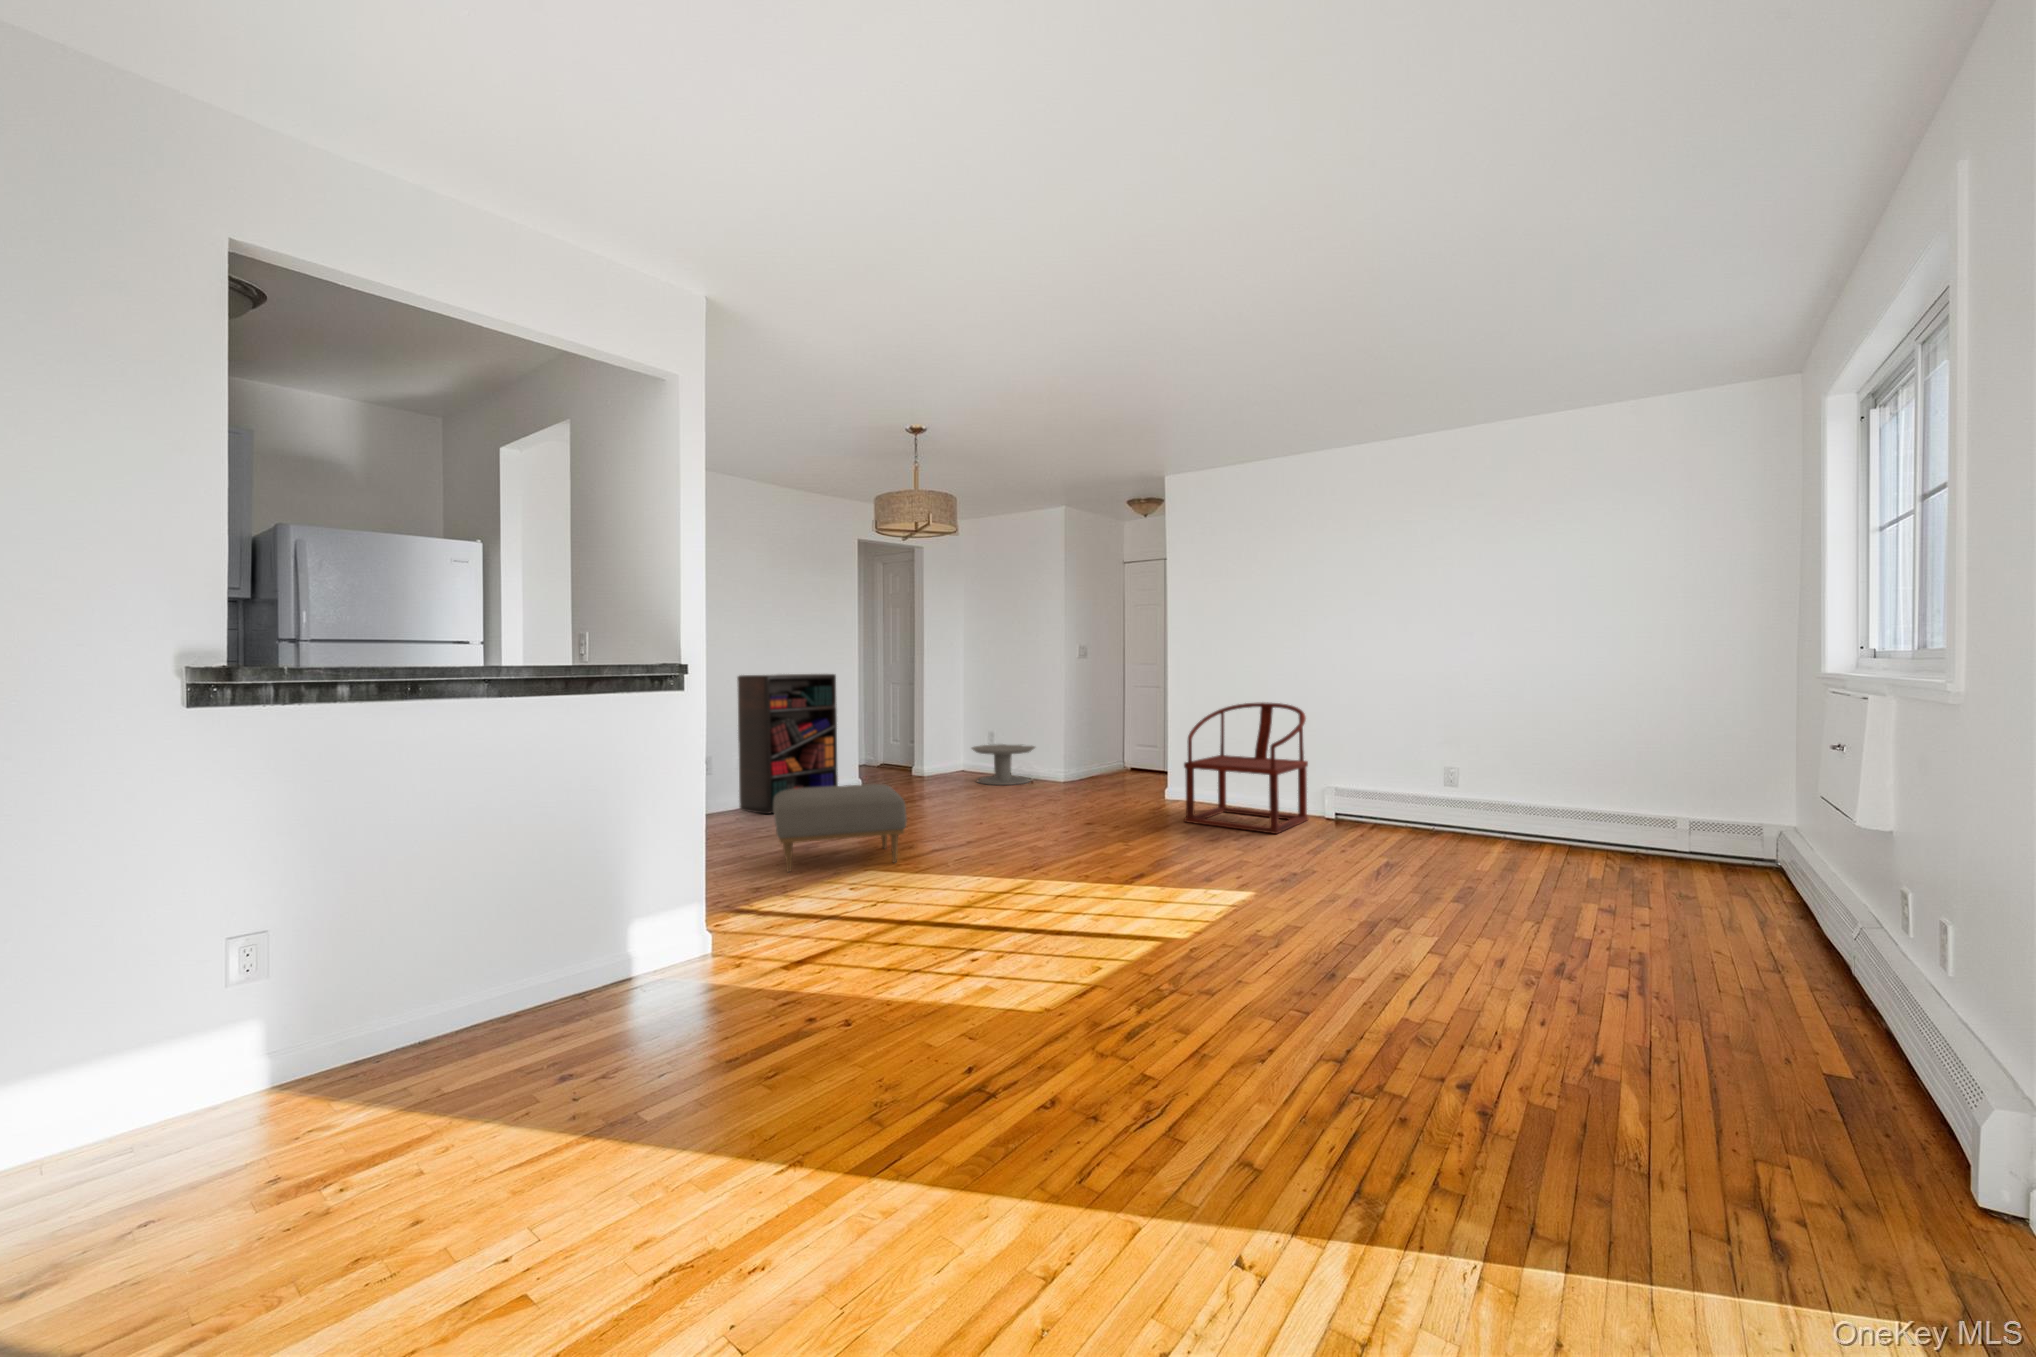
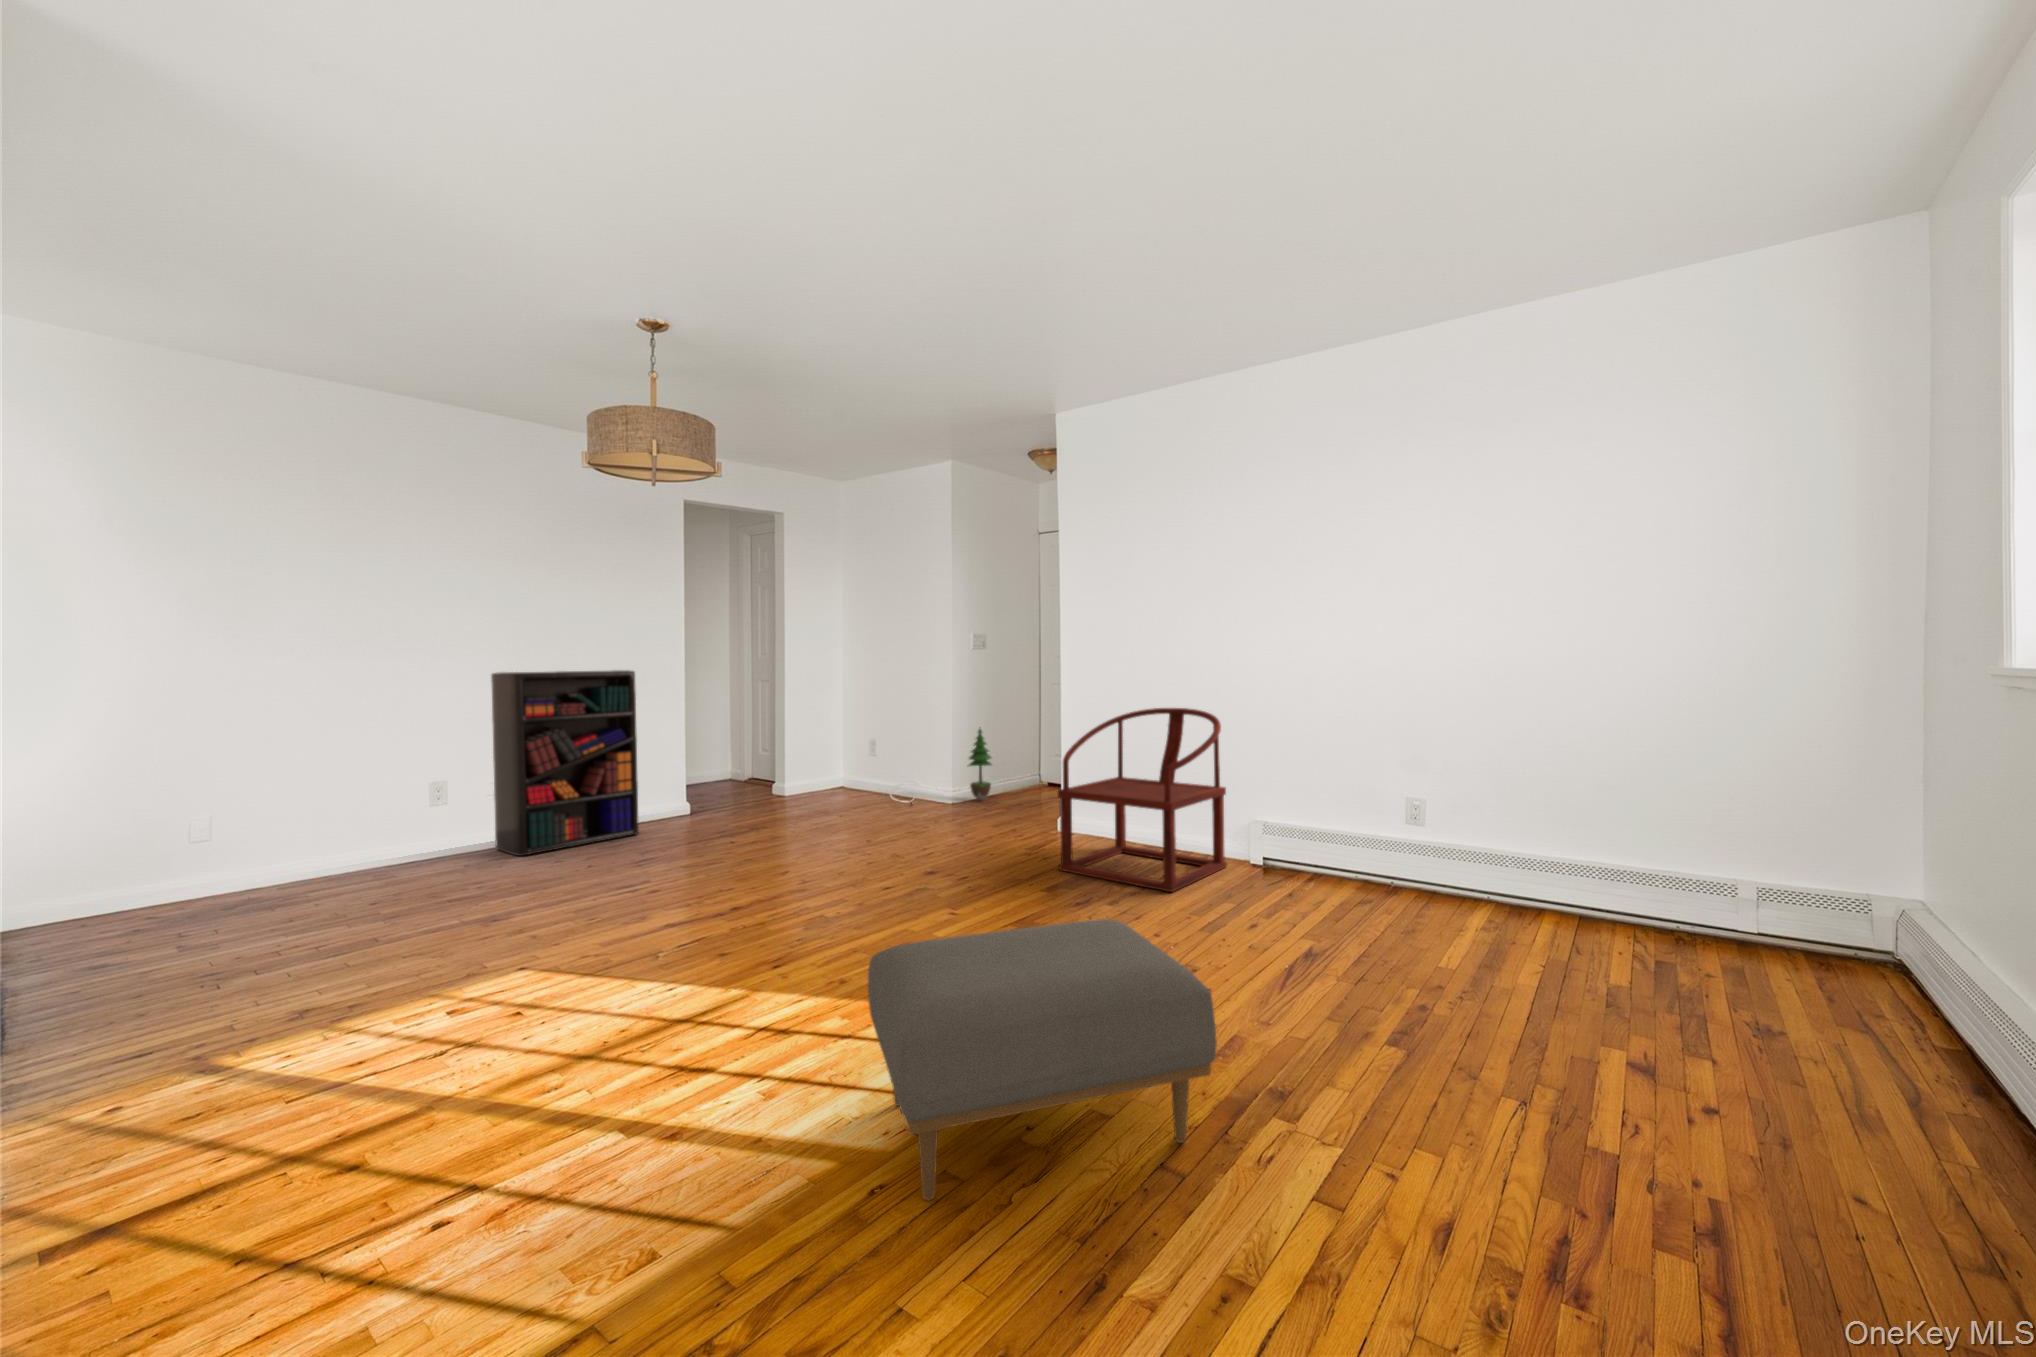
potted tree: none [1074,719,1096,780] -> present [969,729,991,800]
side table: present [972,744,1035,785] -> none [837,757,919,809]
ottoman: present [773,784,907,872] -> present [868,919,1217,1200]

